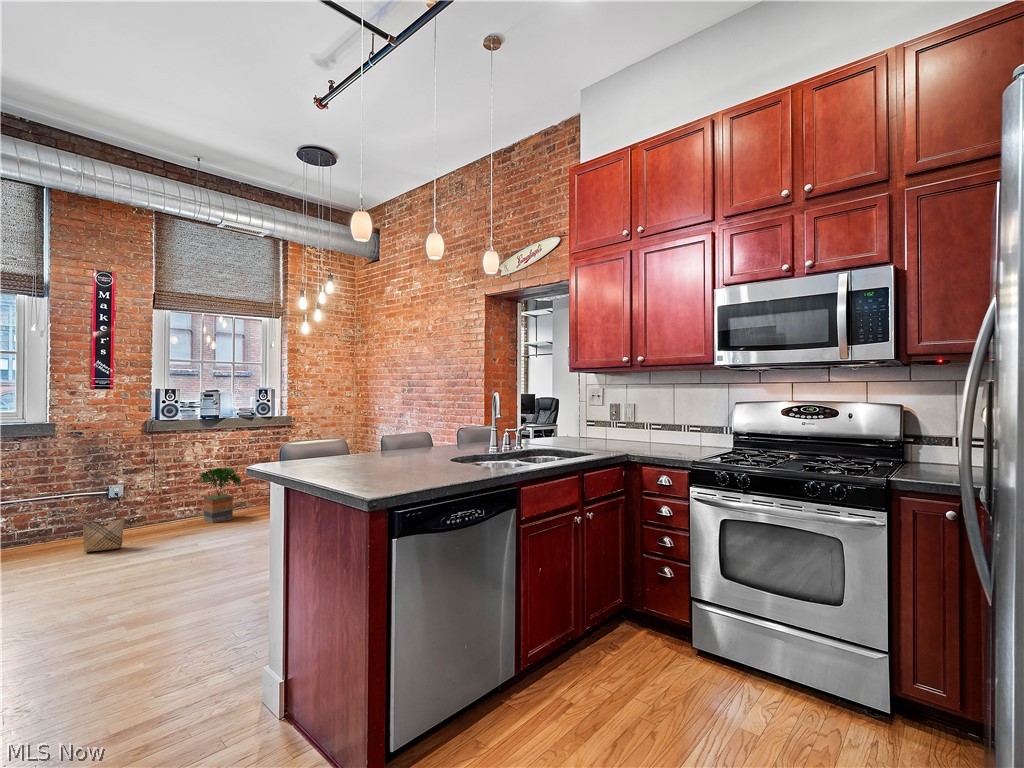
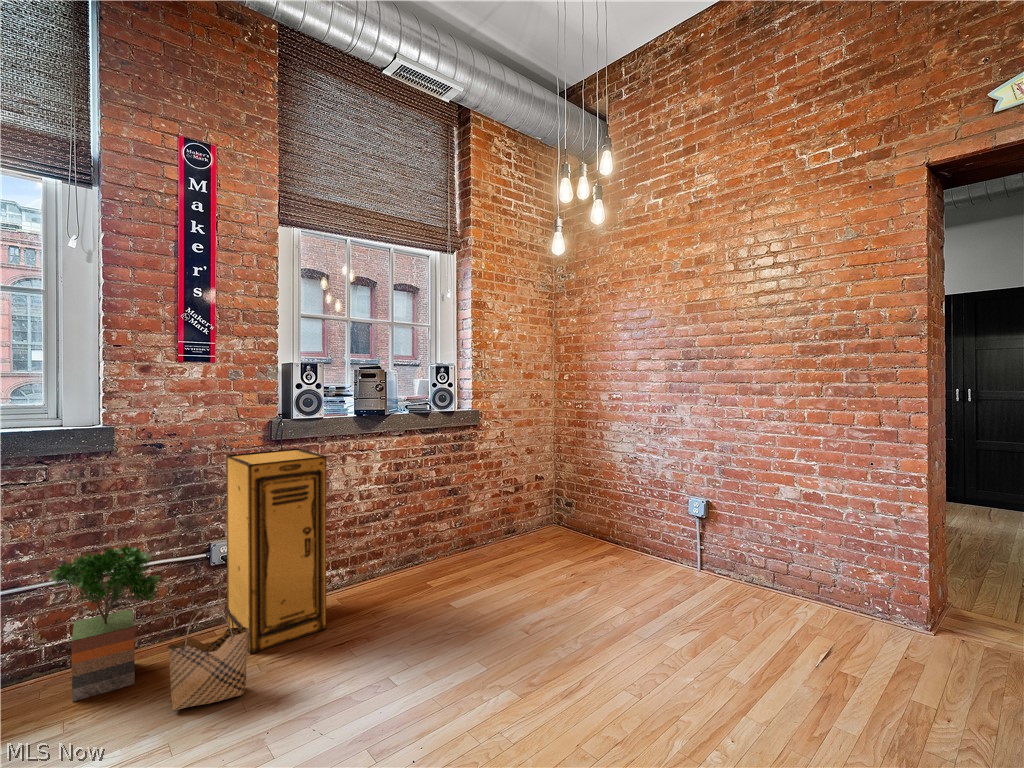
storage cabinet: none [118,436,175,539] -> present [226,448,326,654]
potted tree: present [200,468,241,523] -> present [49,545,160,702]

